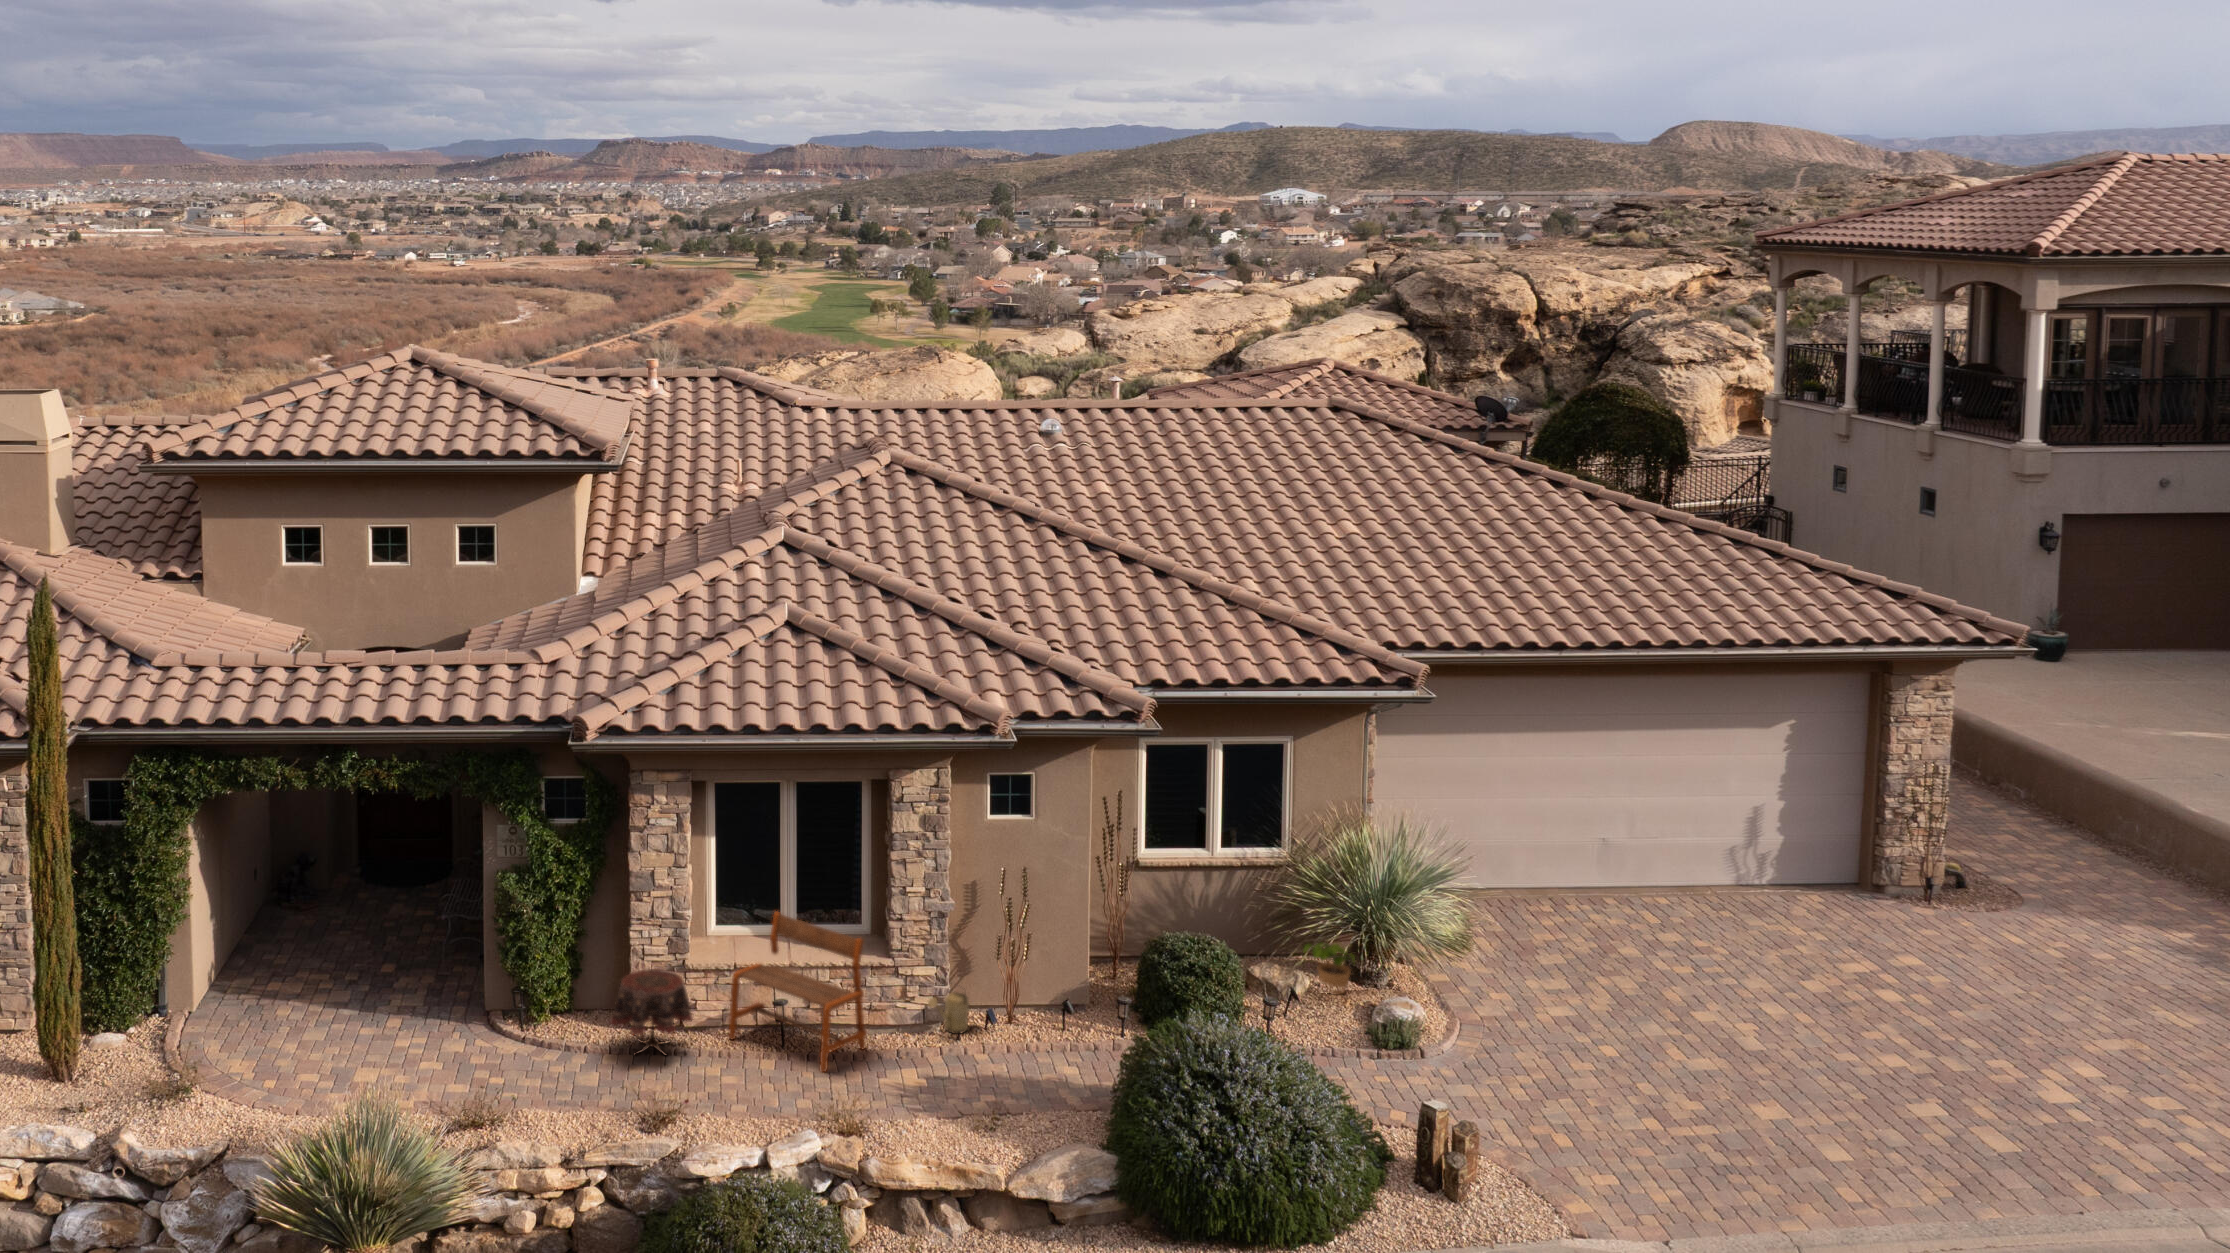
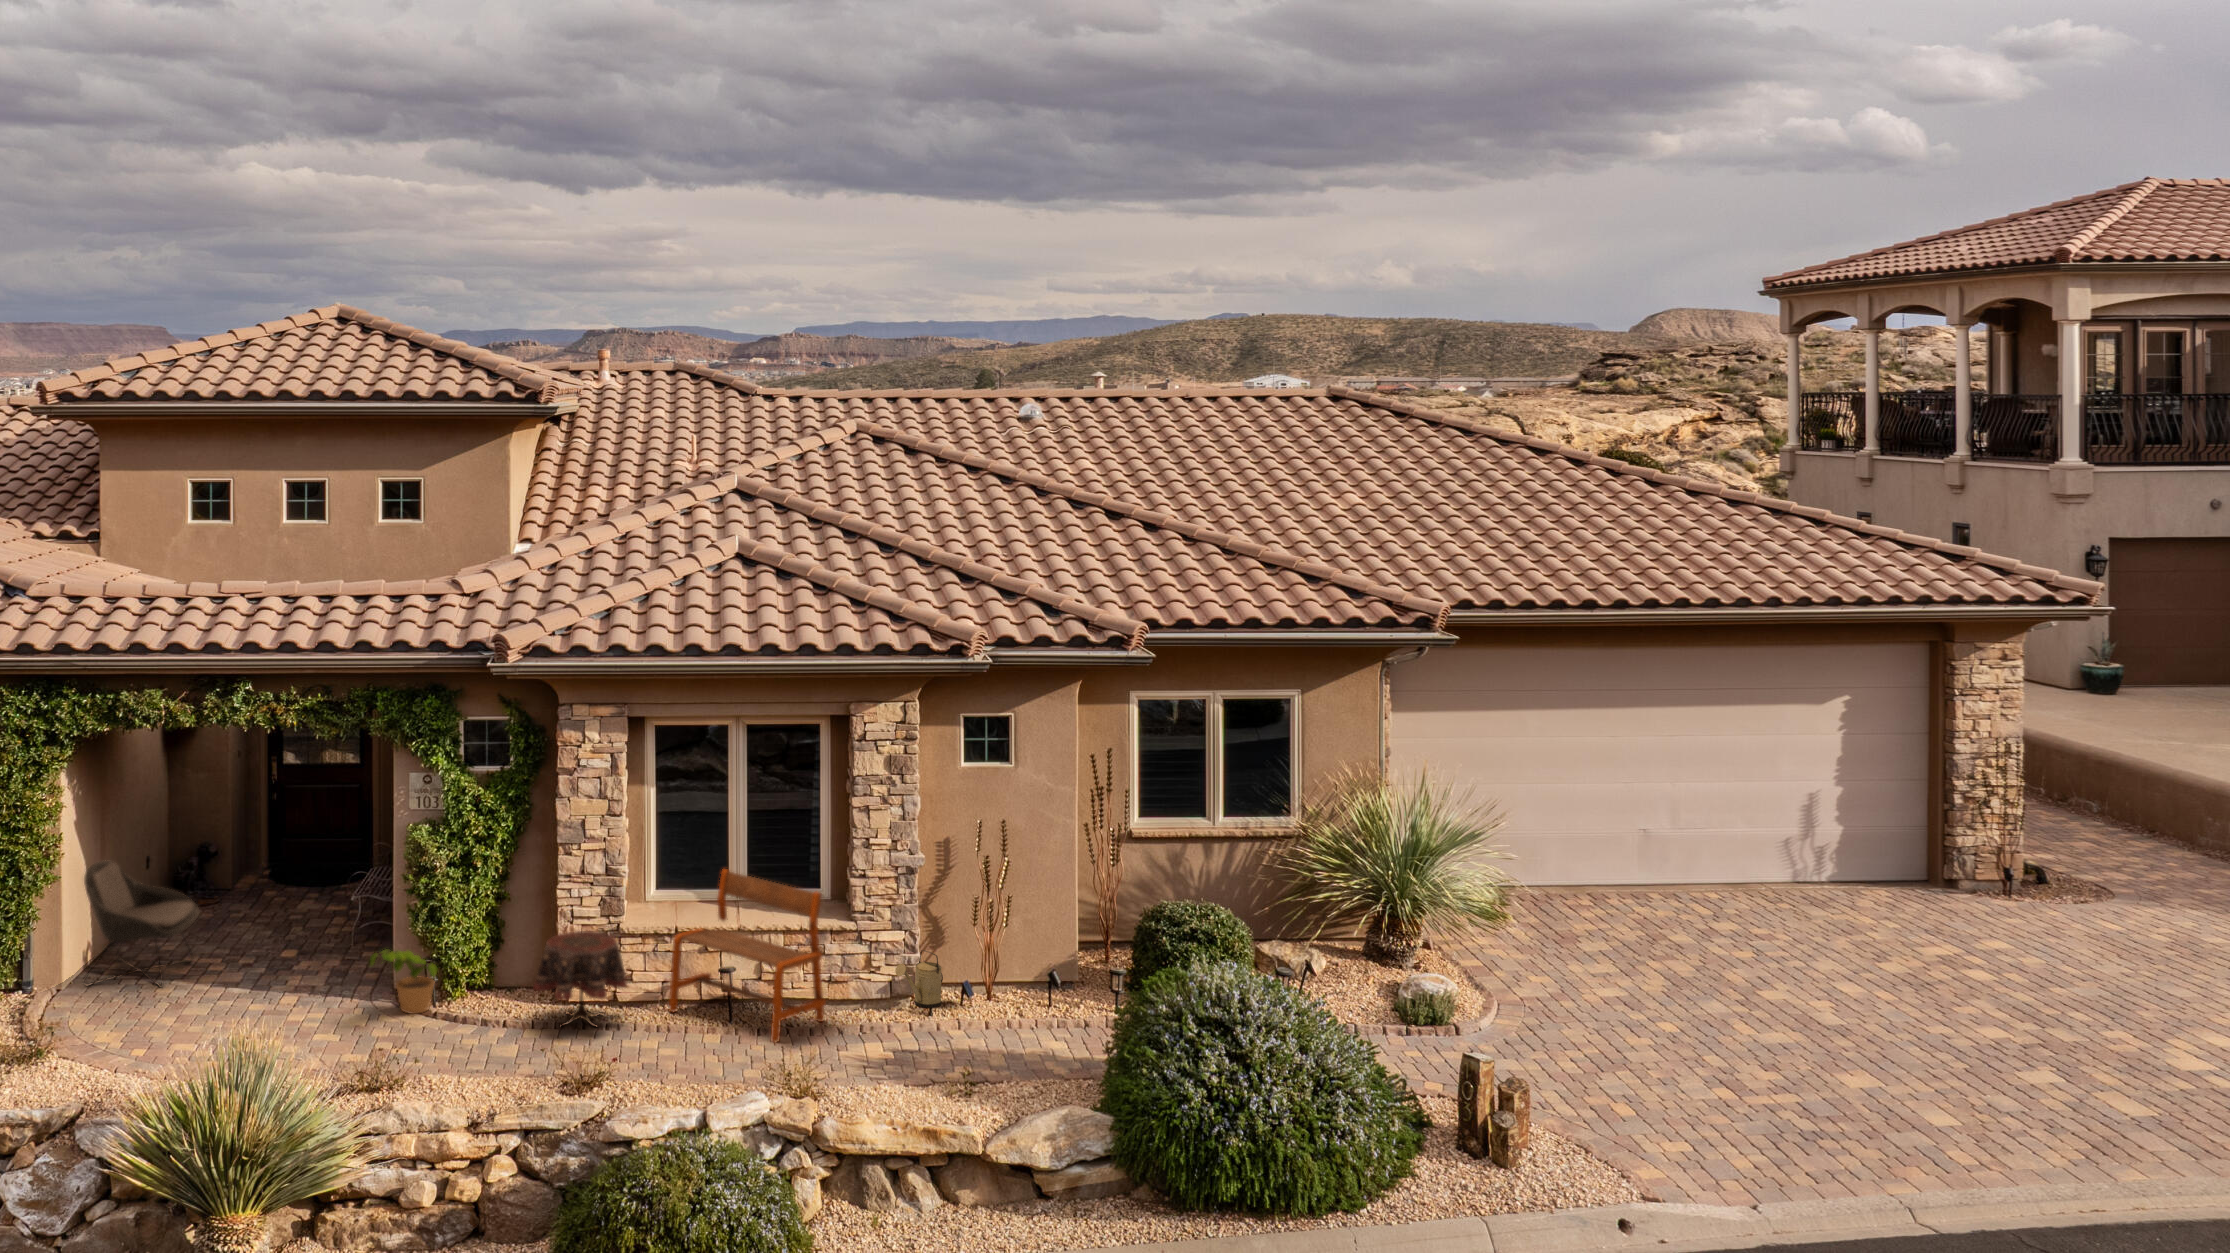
lounge chair: none [207,896,307,1013] -> present [83,860,199,987]
potted plant: present [1303,943,1355,995] -> present [370,949,437,1014]

